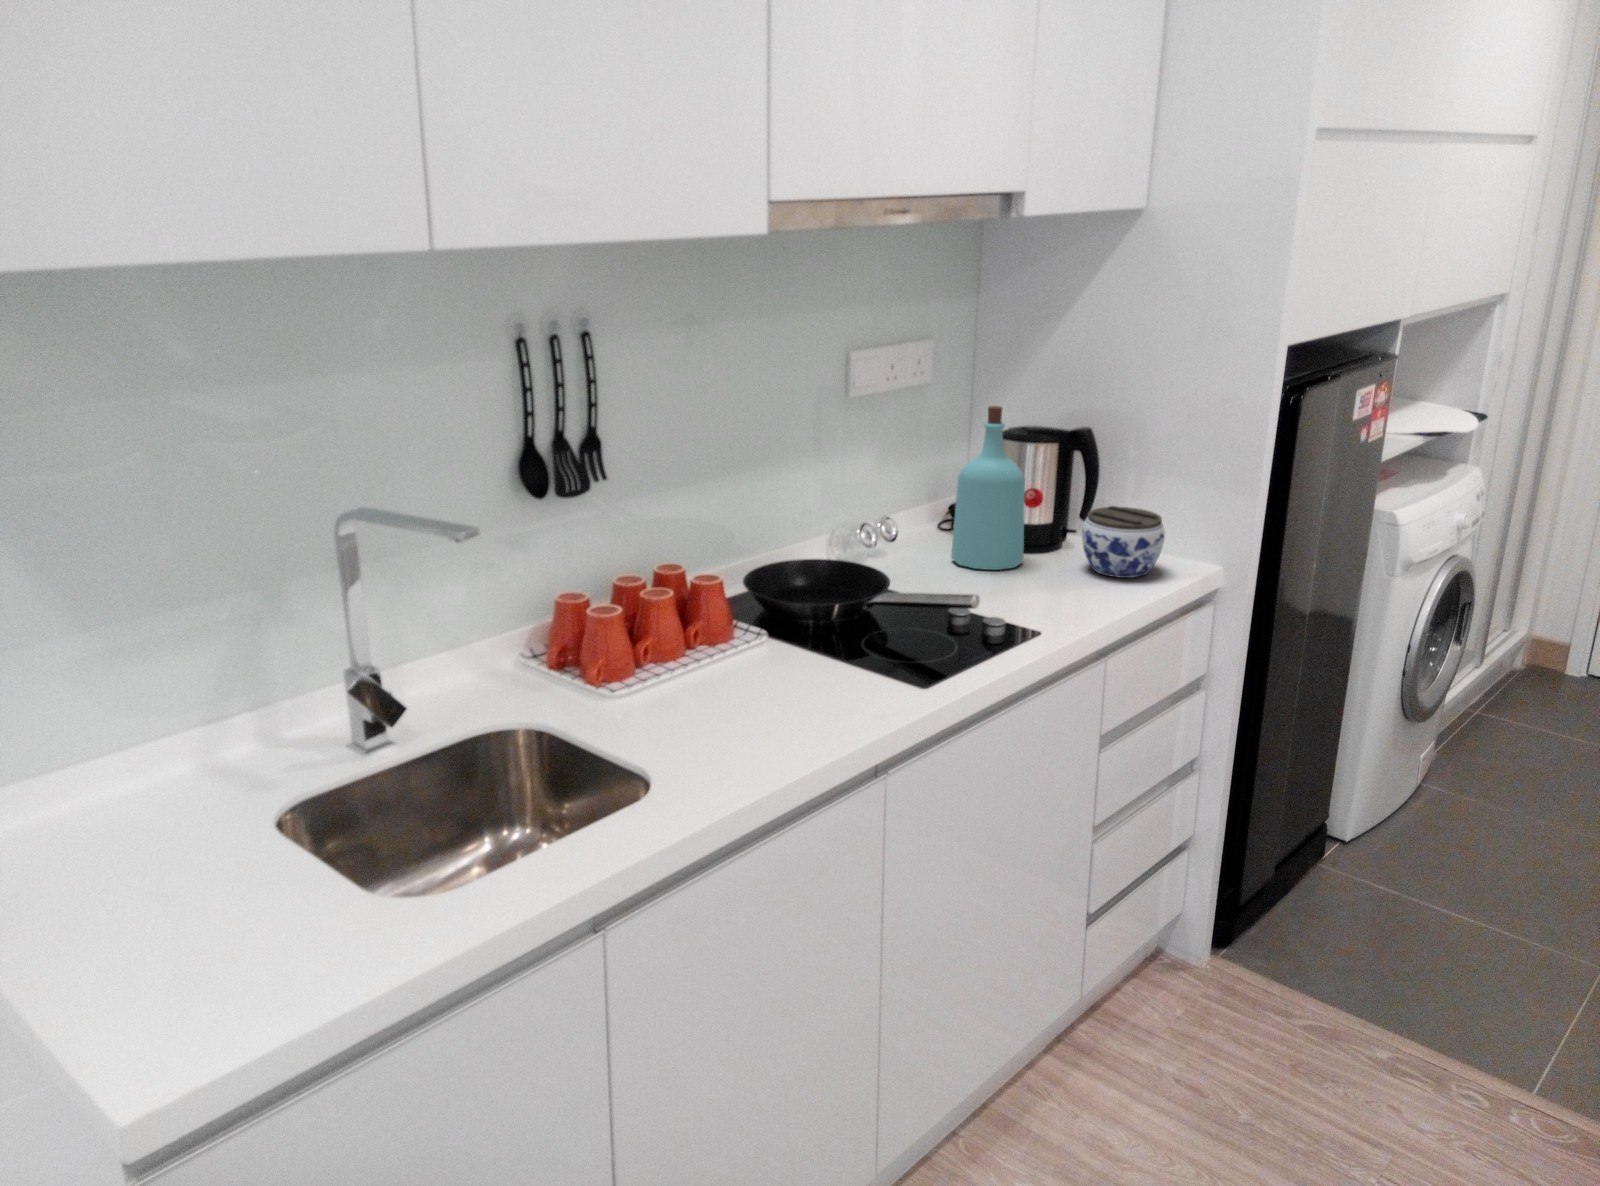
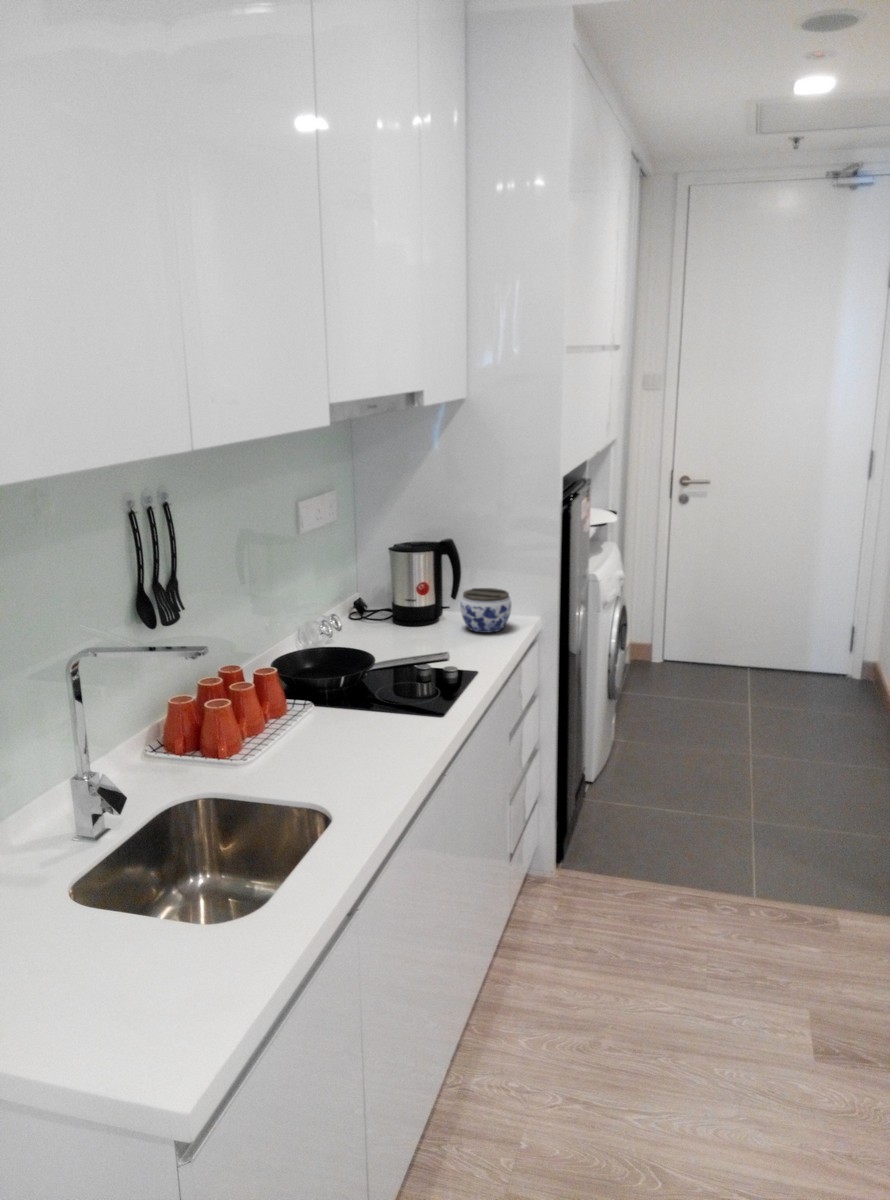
bottle: present [951,406,1025,570] -> none [379,531,426,640]

